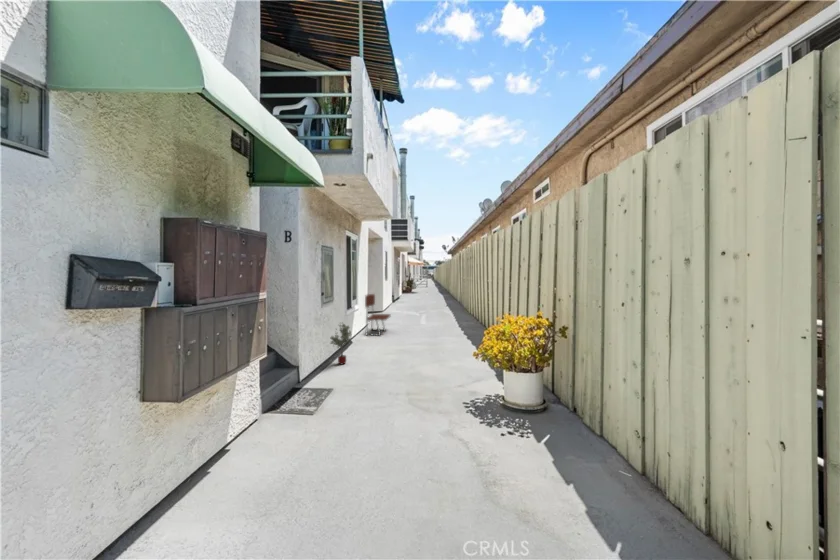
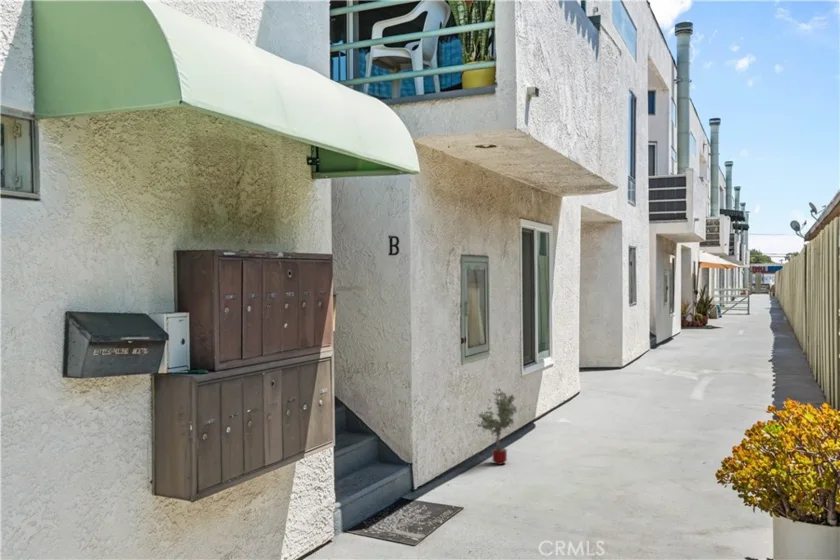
bench: present [365,294,390,336] -> none [564,333,618,414]

